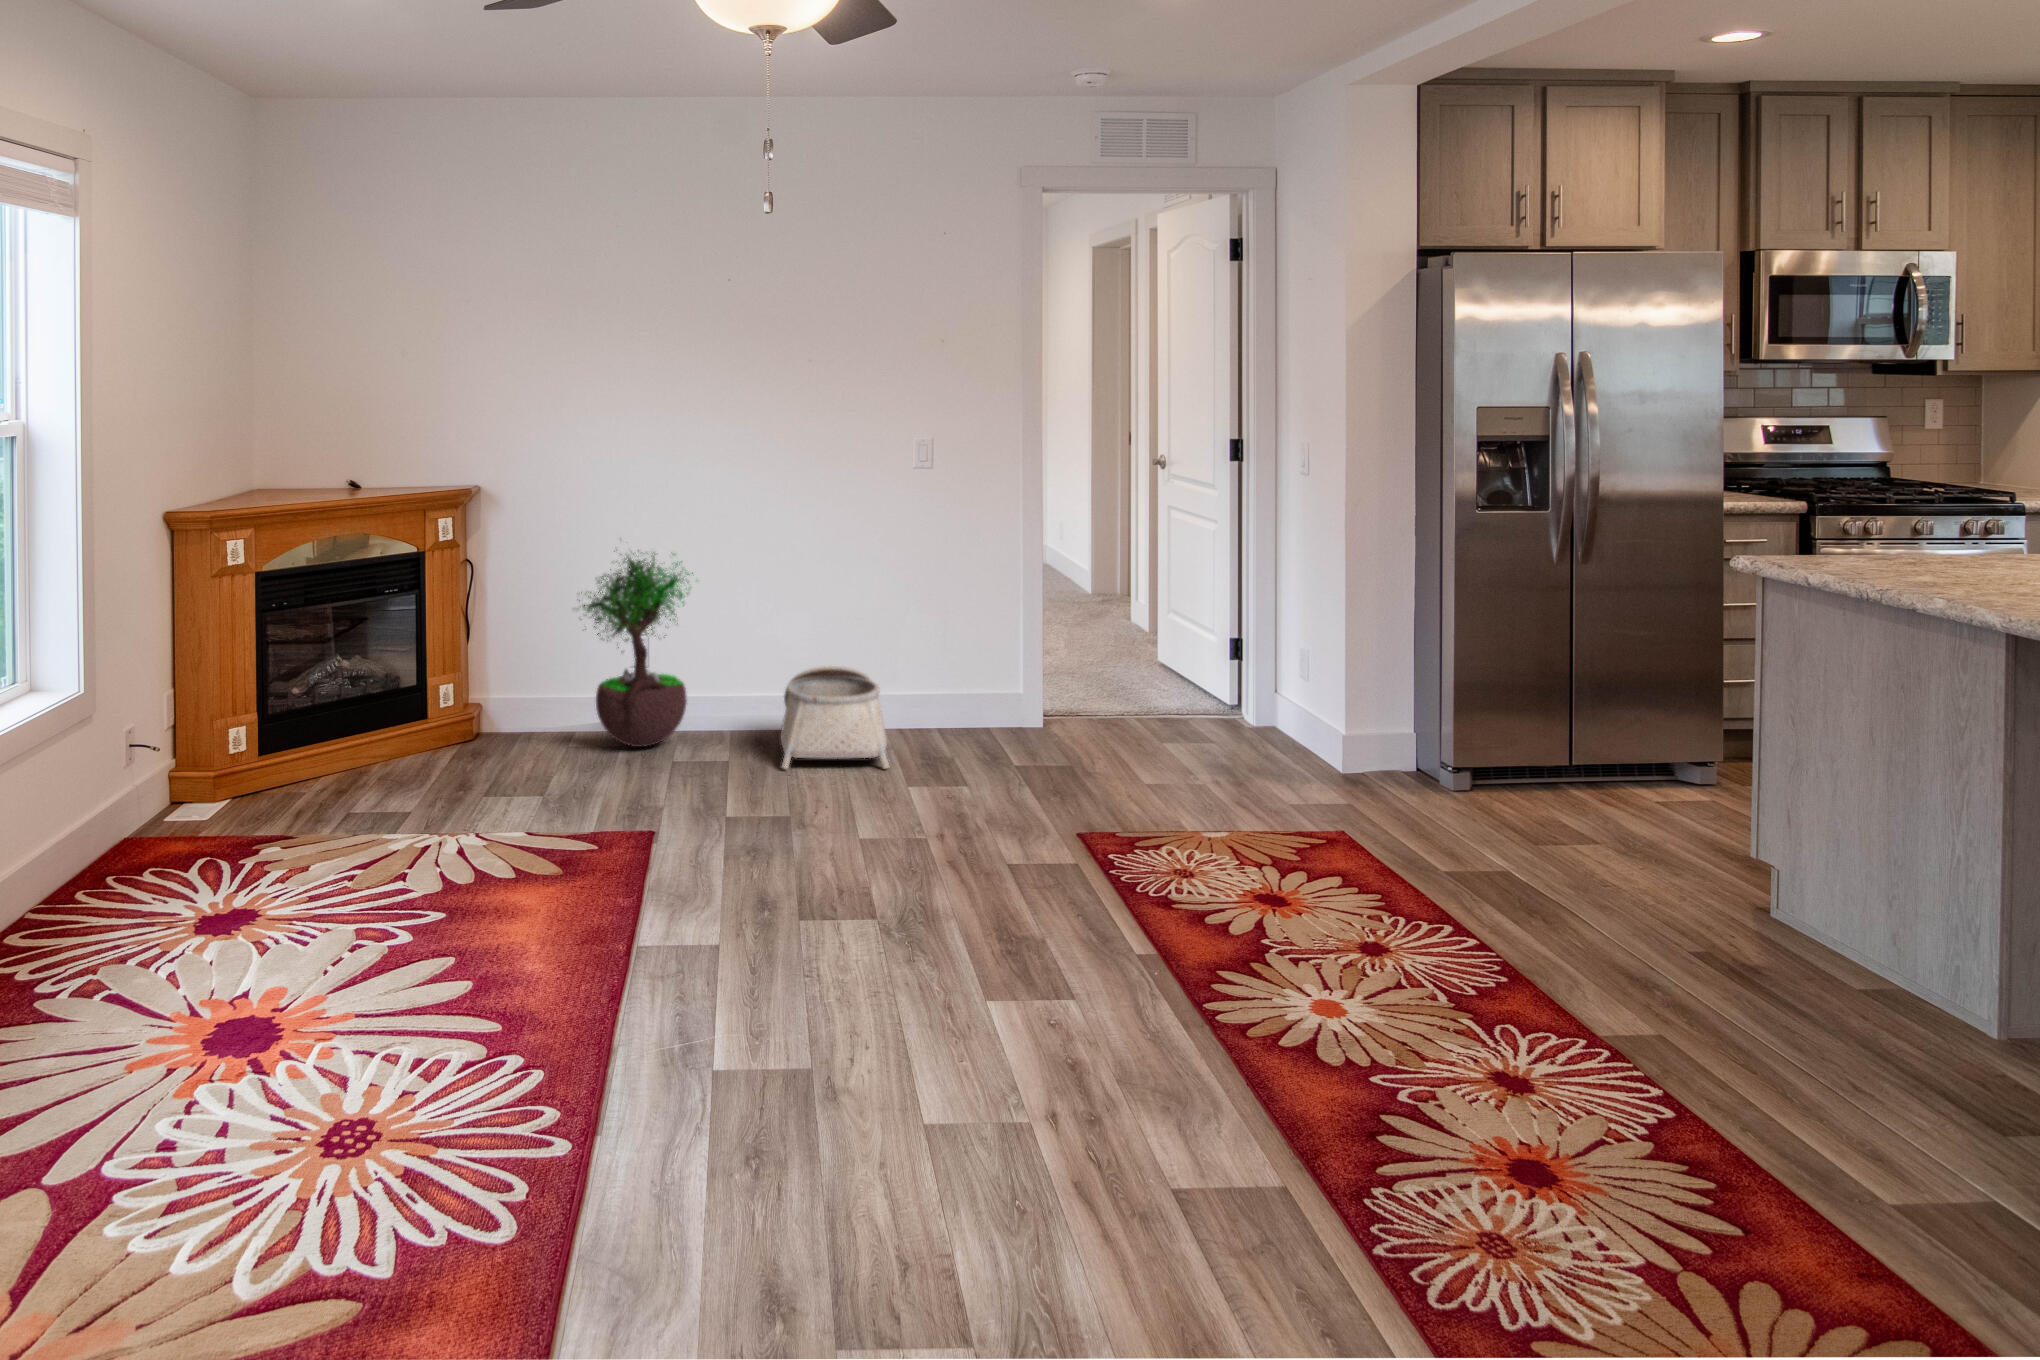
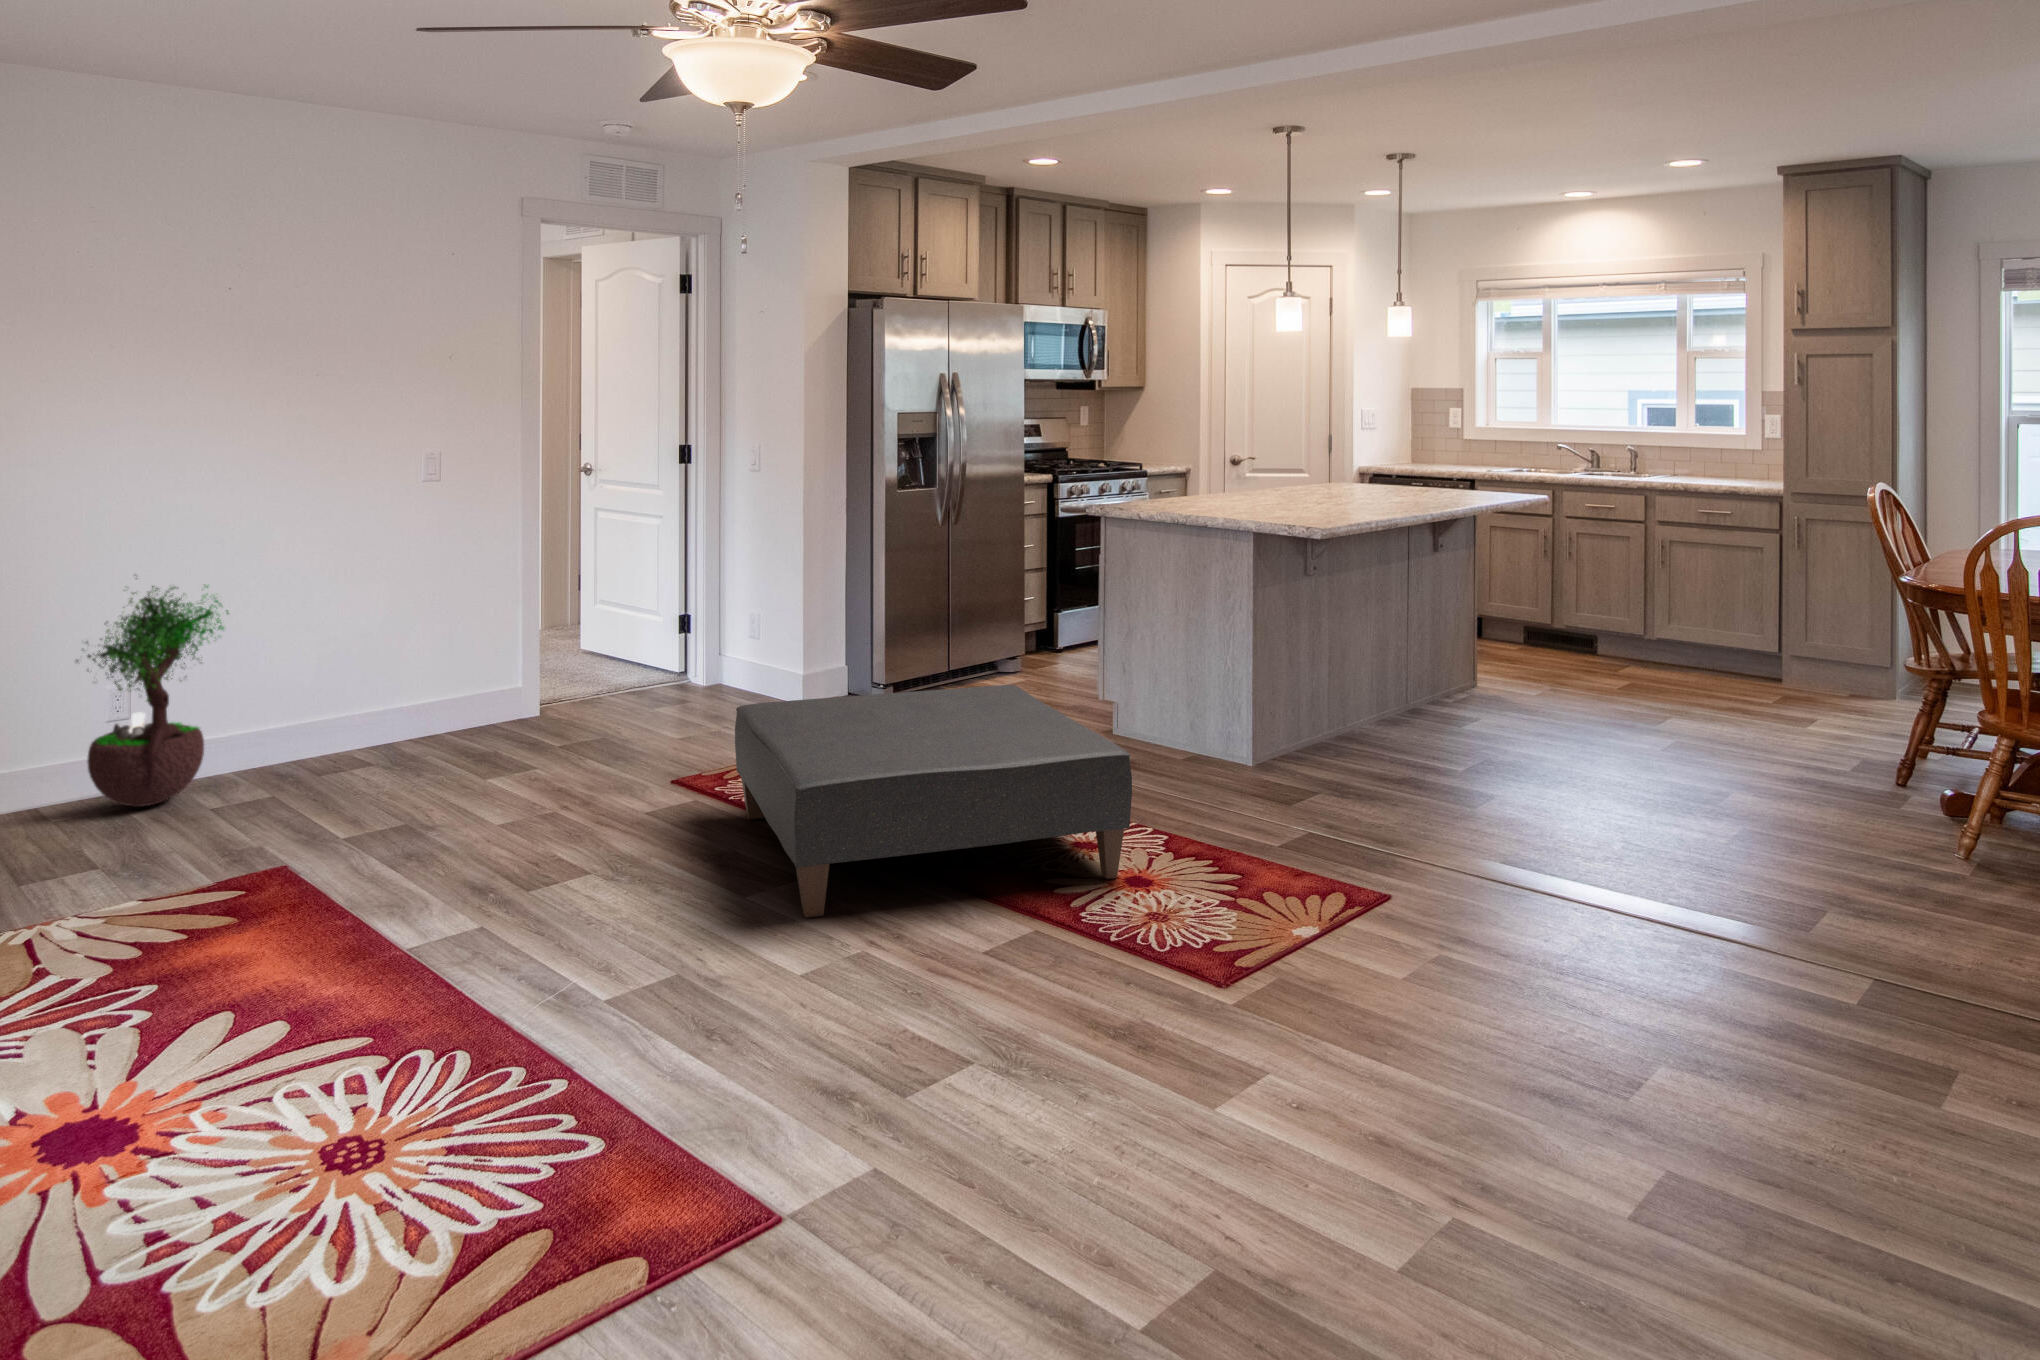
basket: present [781,666,889,769] -> none [304,683,451,791]
ottoman: none [996,761,1534,1152] -> present [735,685,1132,918]

